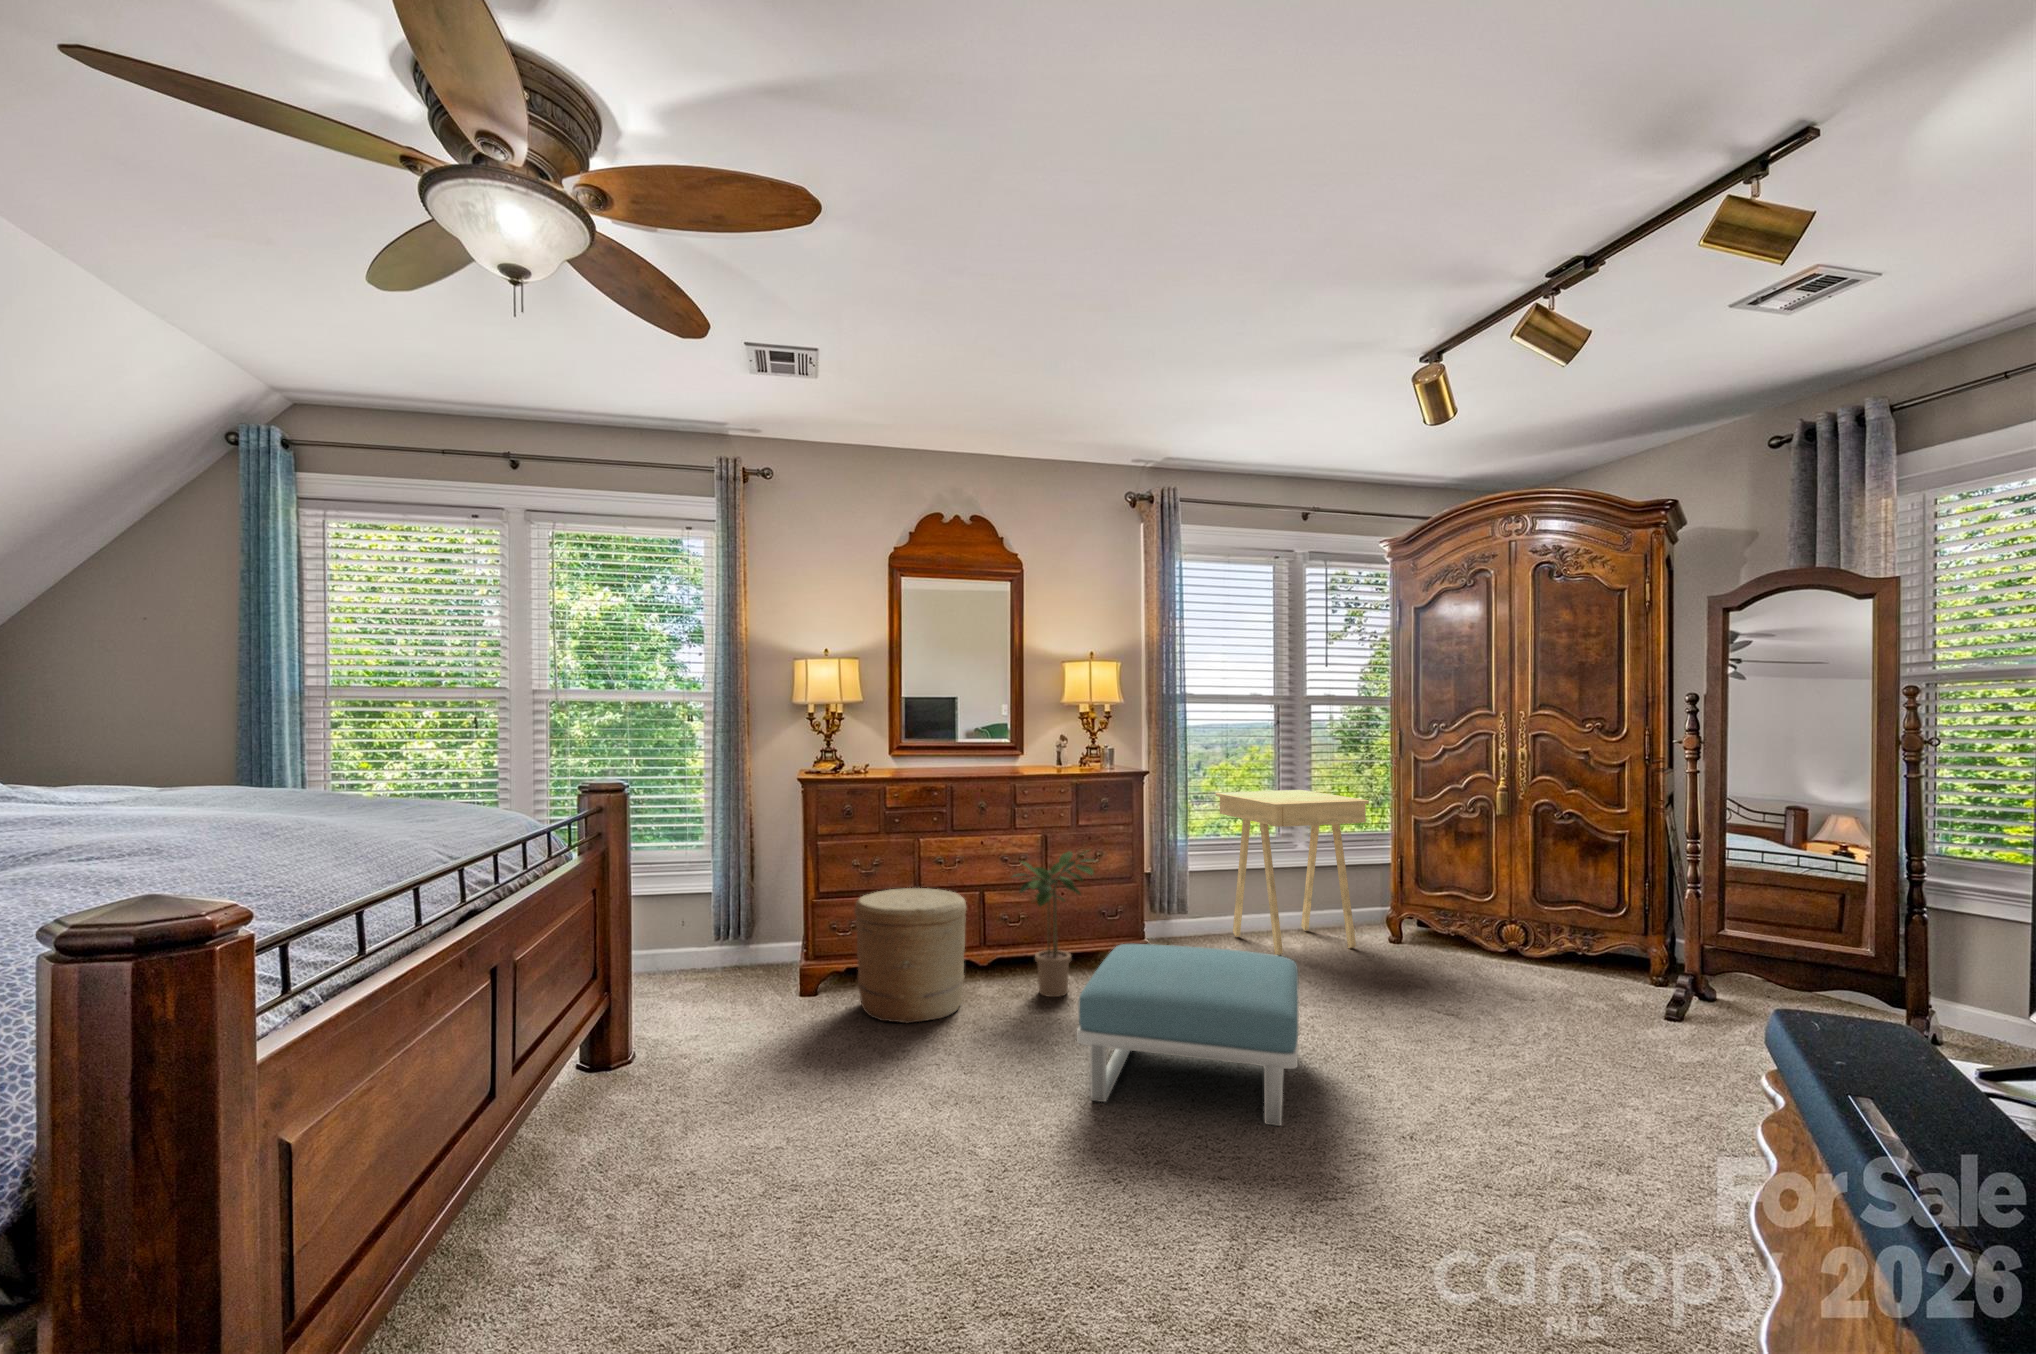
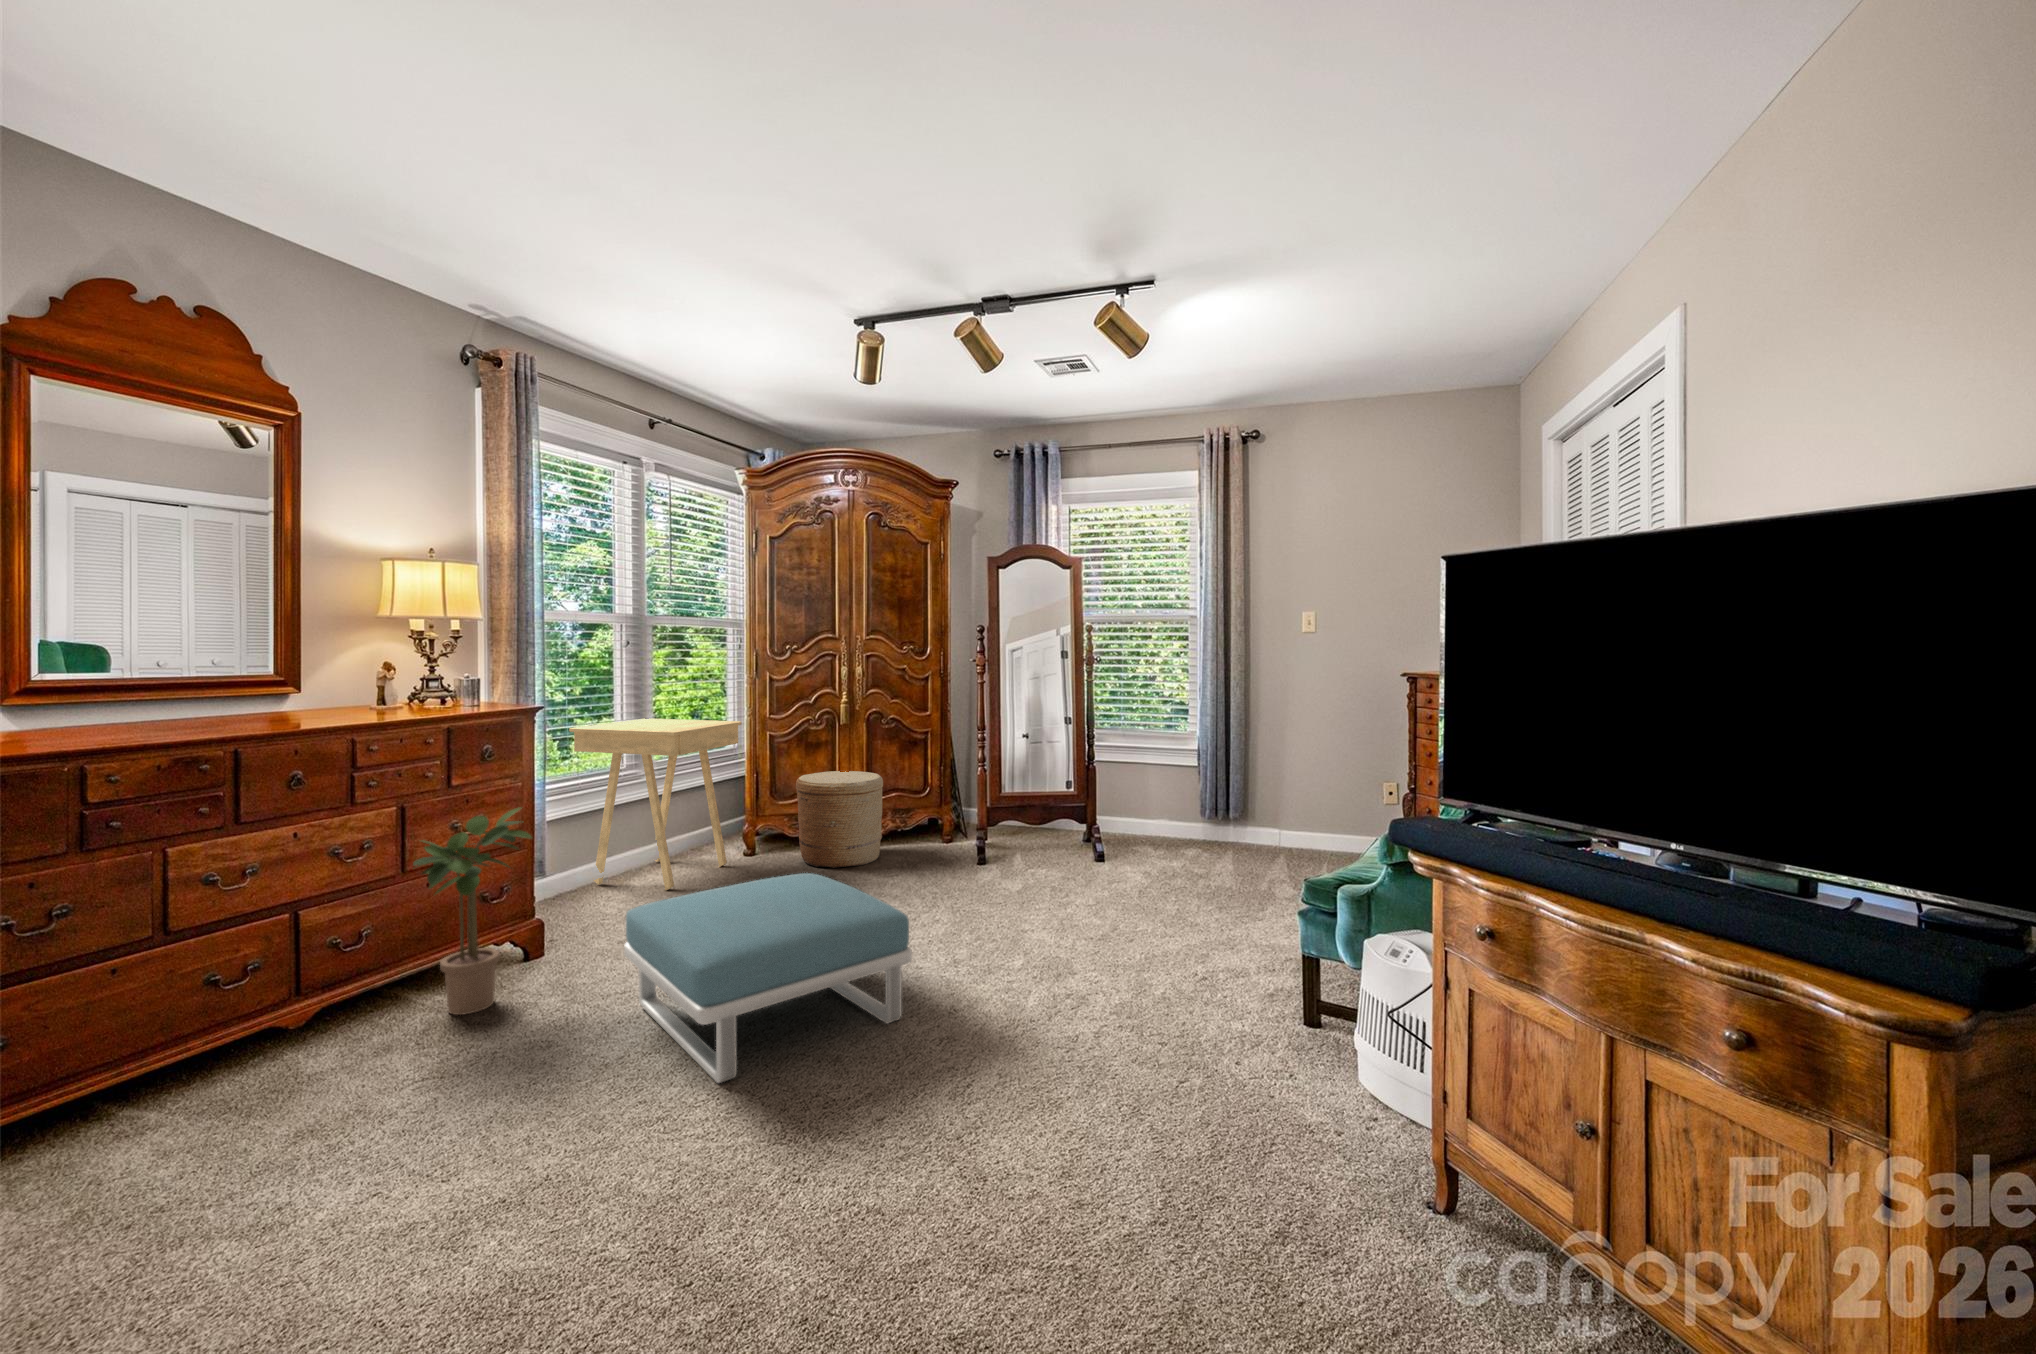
woven basket: present [854,888,966,1023] -> present [796,771,883,868]

